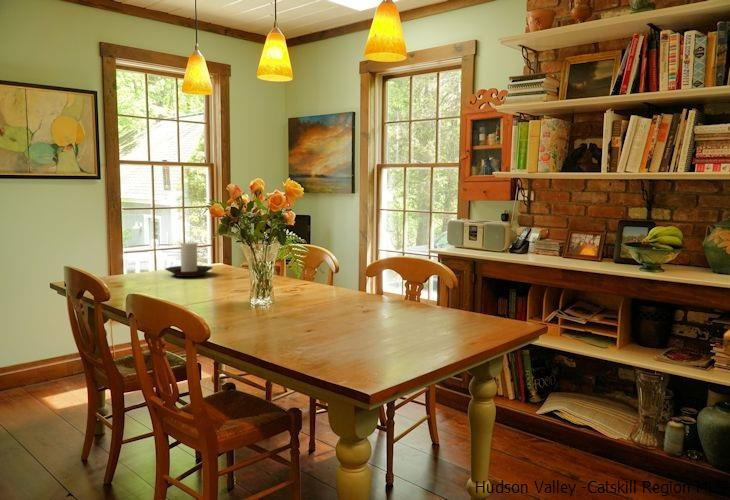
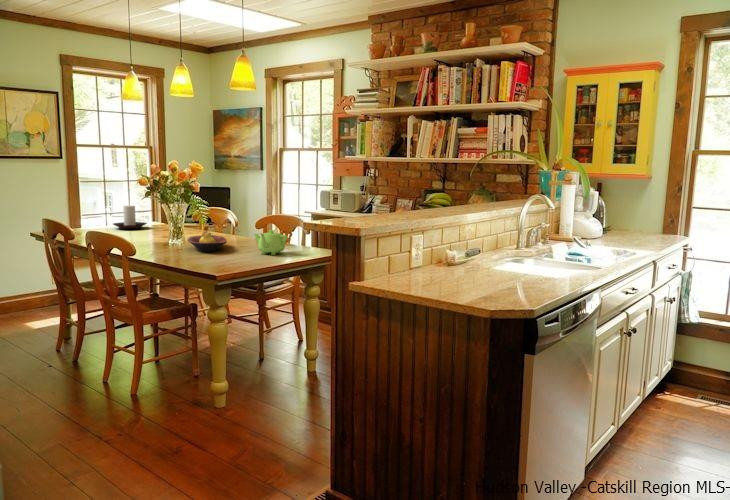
fruit bowl: none [286,287,351,324] -> present [188,231,227,252]
teapot: none [398,290,457,332] -> present [255,230,287,255]

